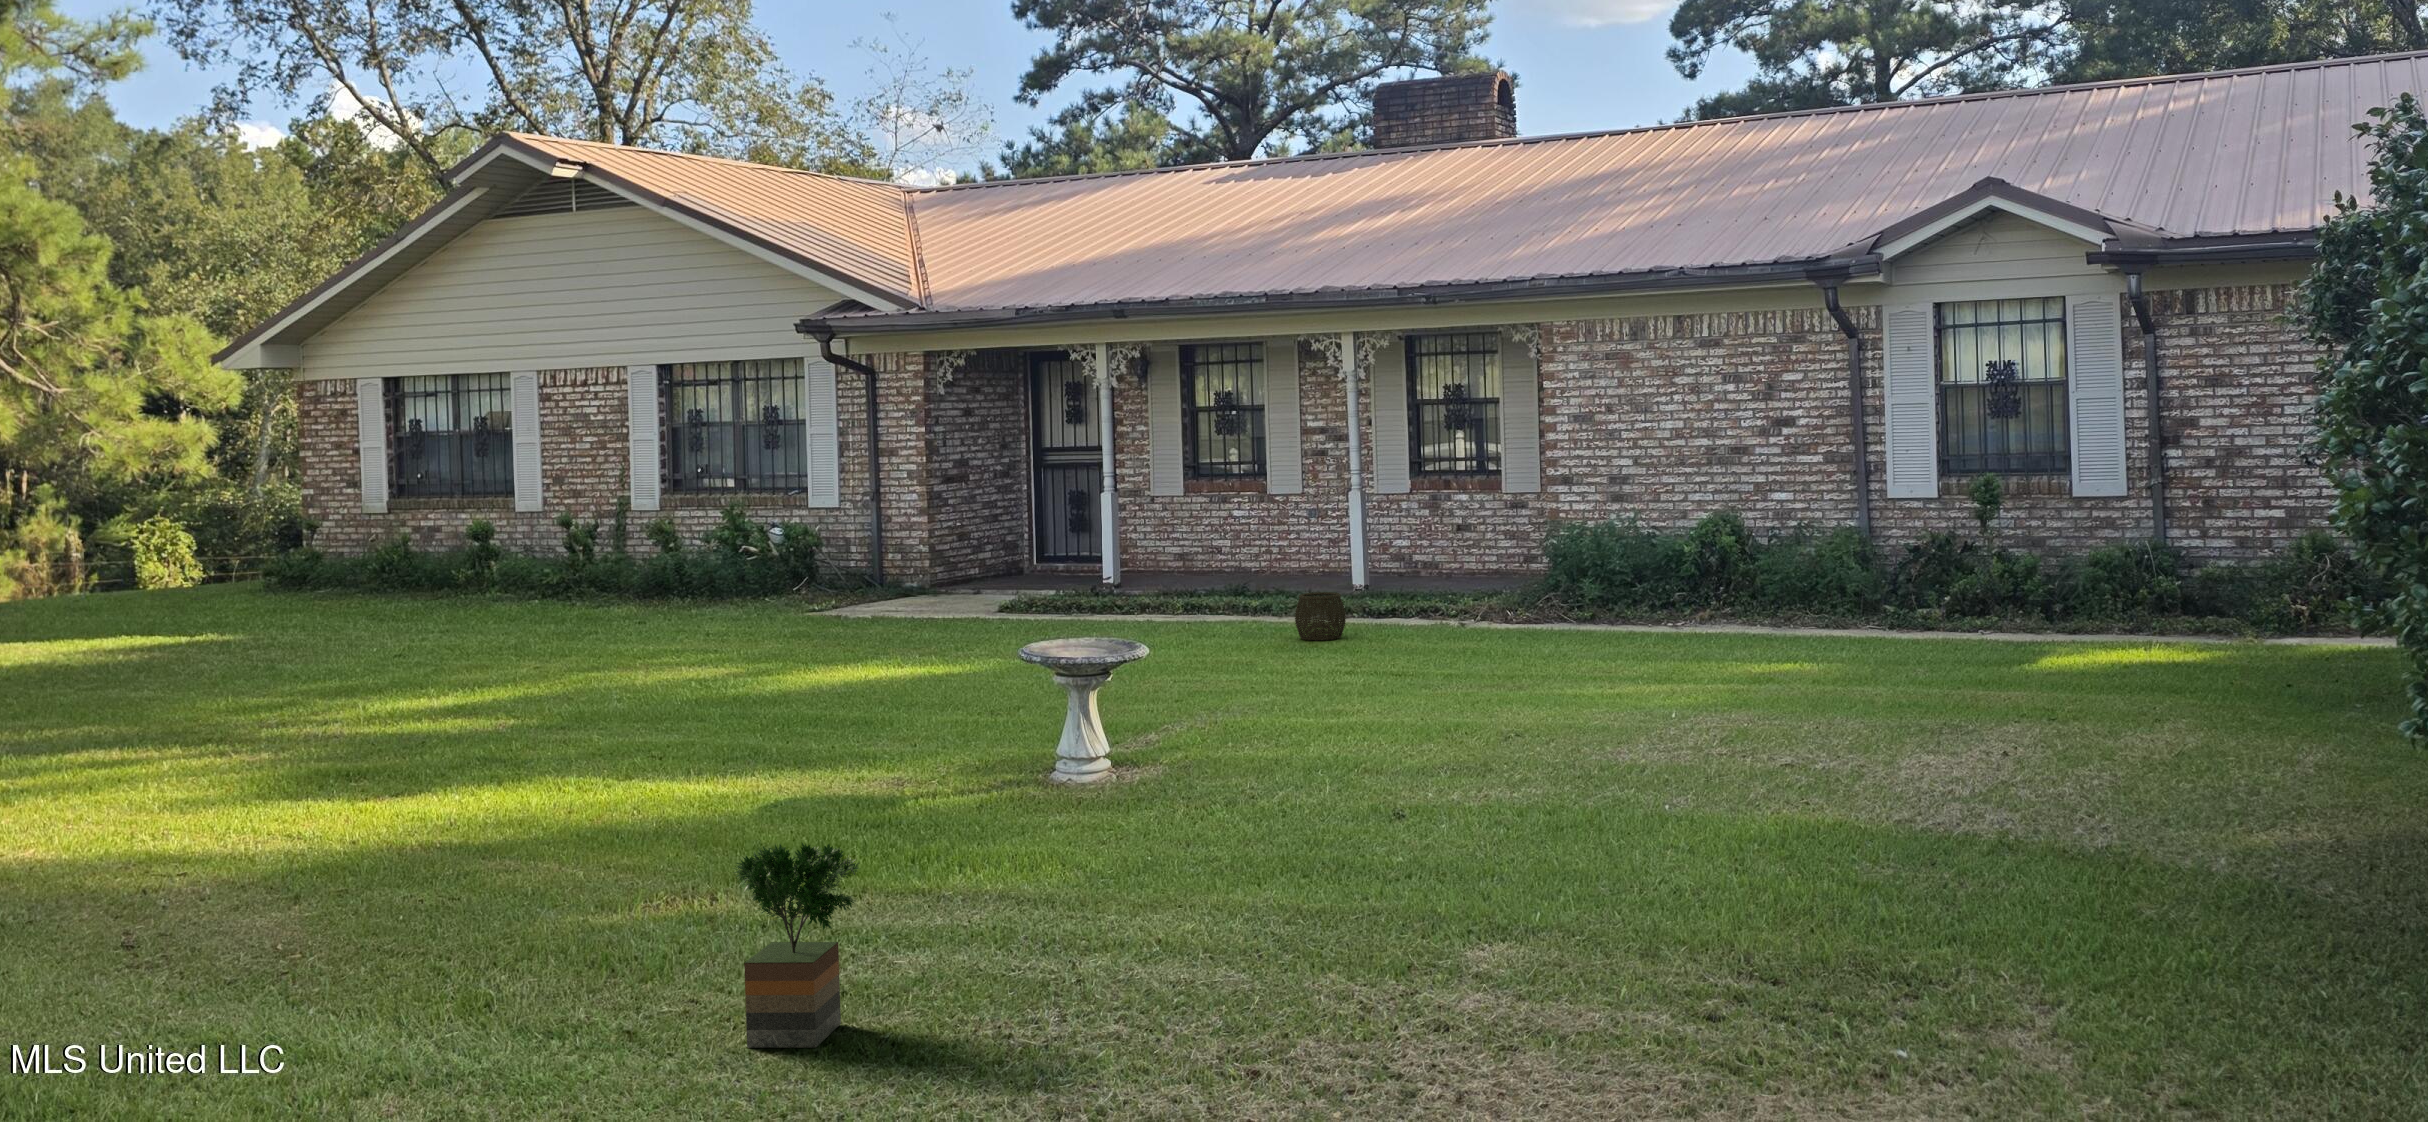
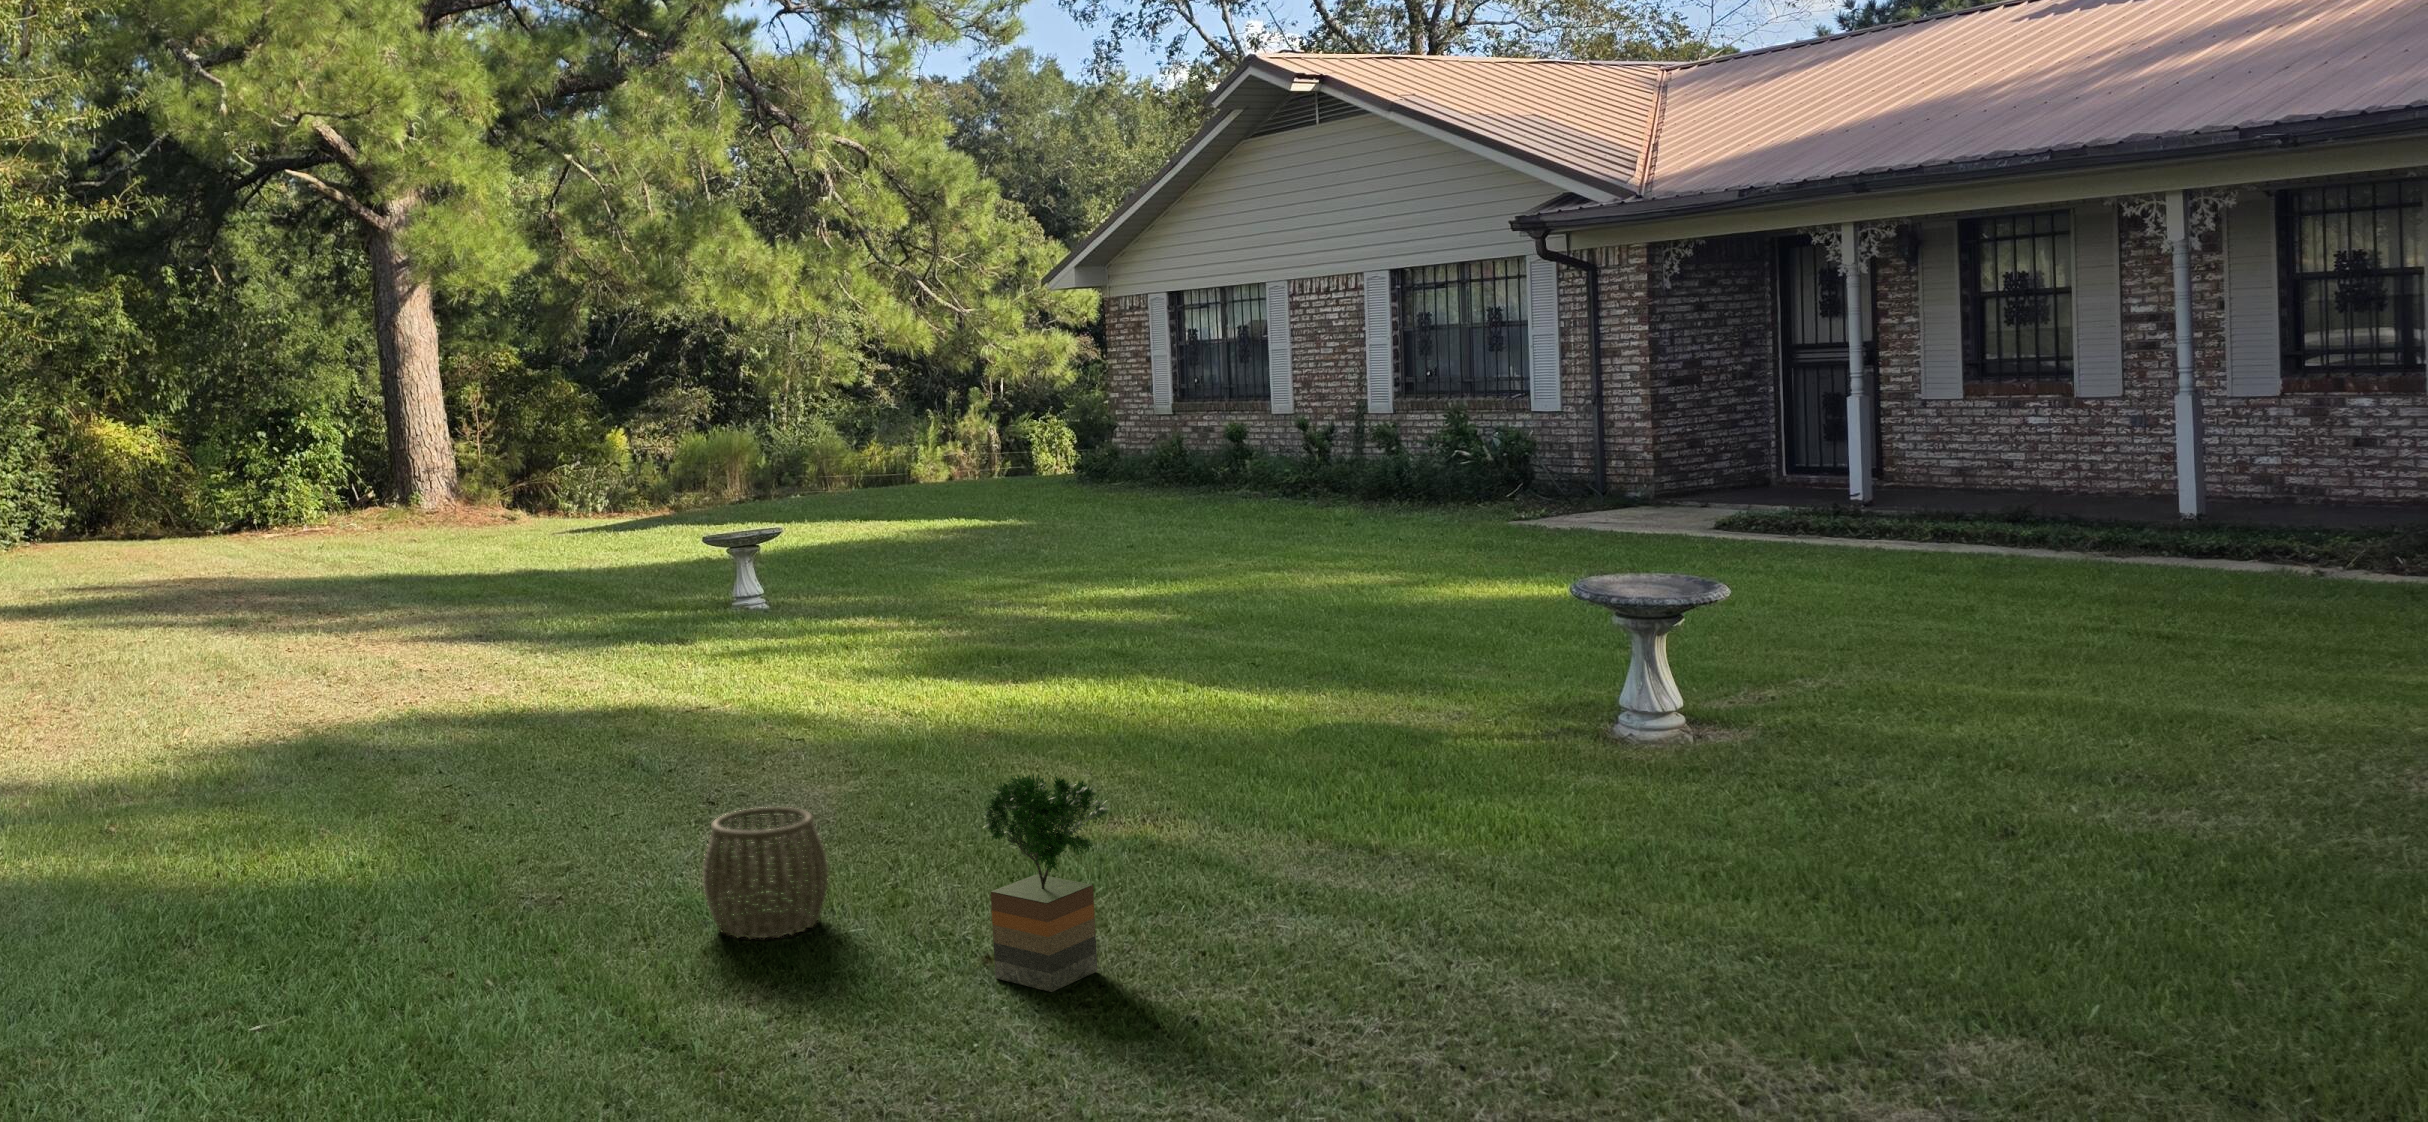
woven basket: present [1295,592,1346,641] -> present [702,807,829,939]

